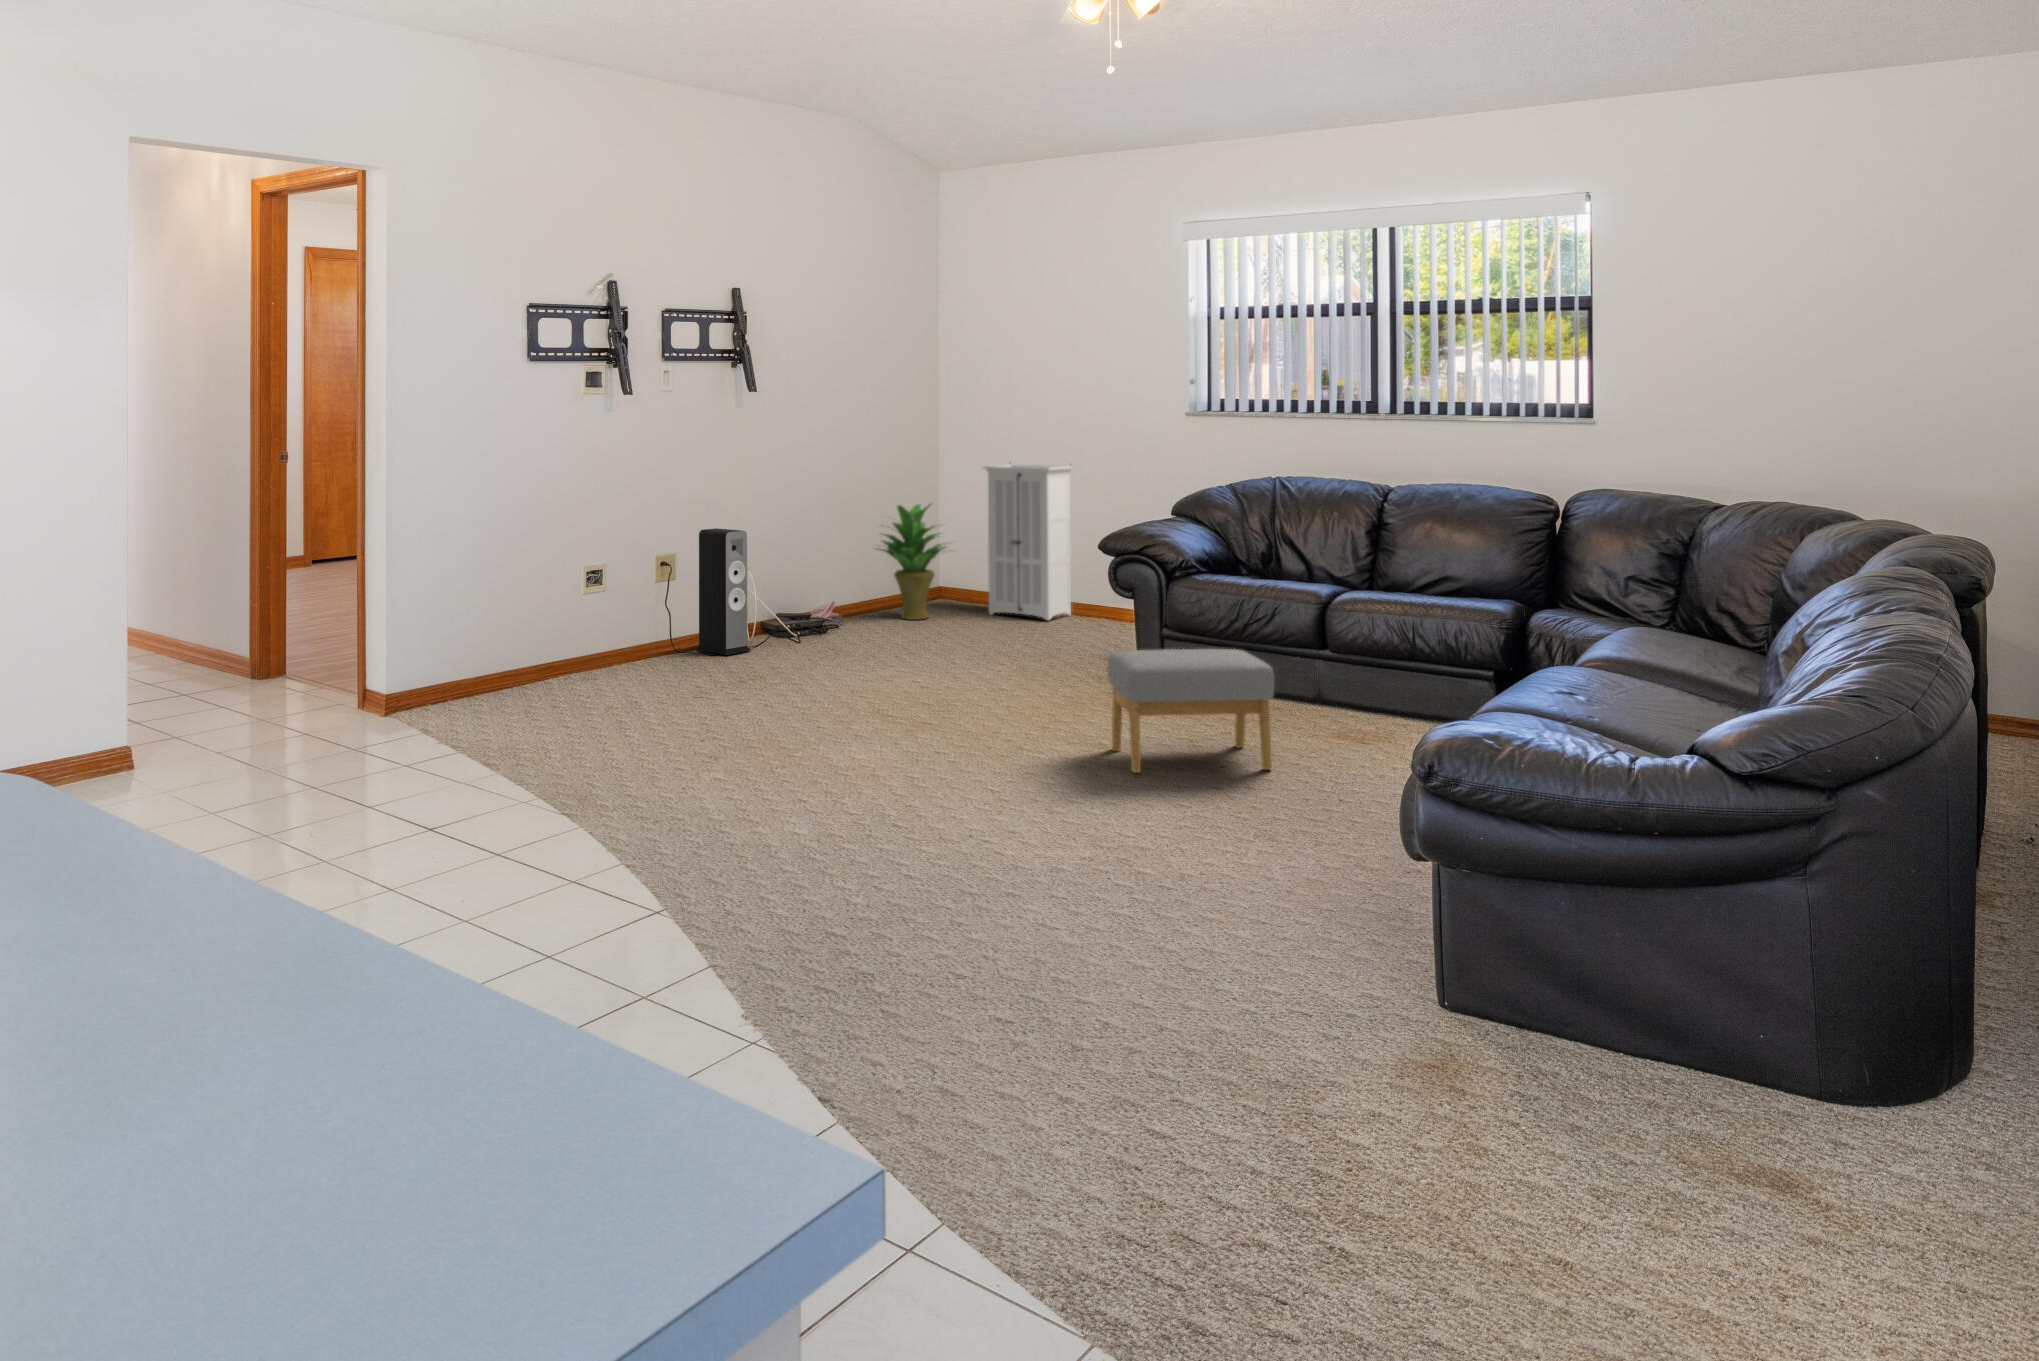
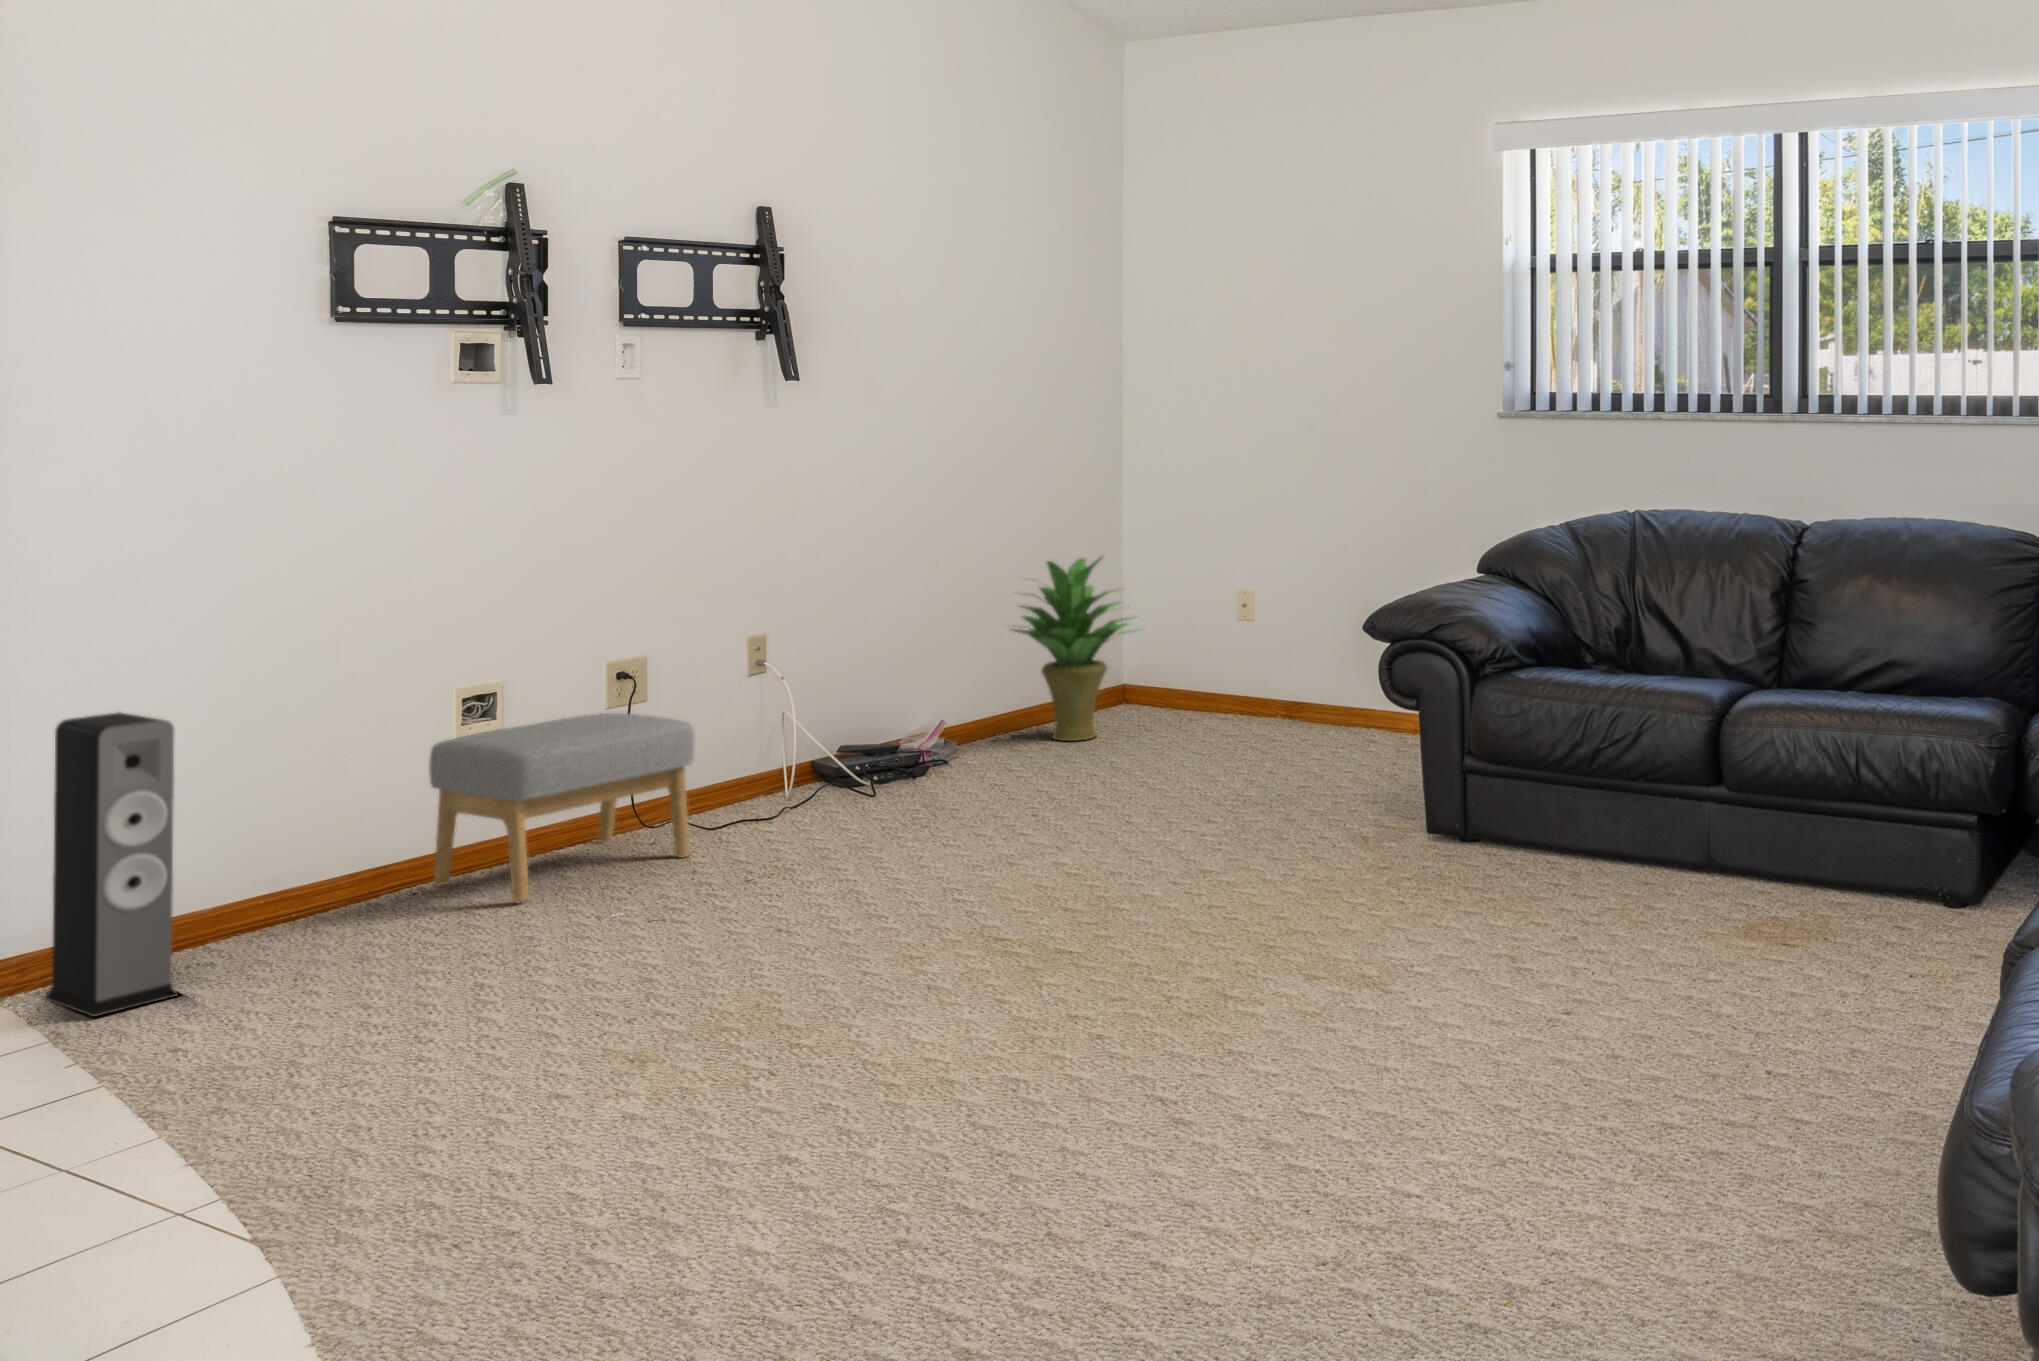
storage cabinet: present [983,464,1073,620] -> none [1184,490,1325,734]
speaker: present [696,528,750,655] -> present [45,713,178,1017]
footstool: present [1108,649,1274,773] -> present [429,713,694,900]

